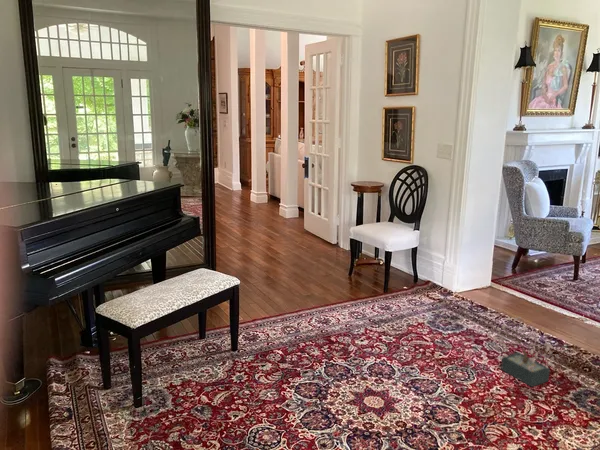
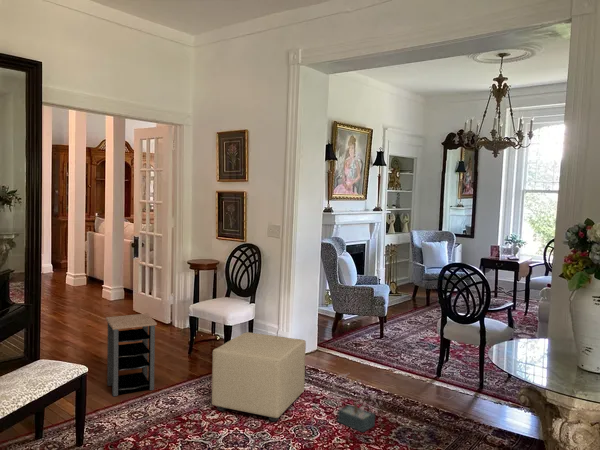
side table: none [267,233,312,309] -> present [106,314,157,396]
ottoman: none [362,260,471,357] -> present [212,332,306,421]

